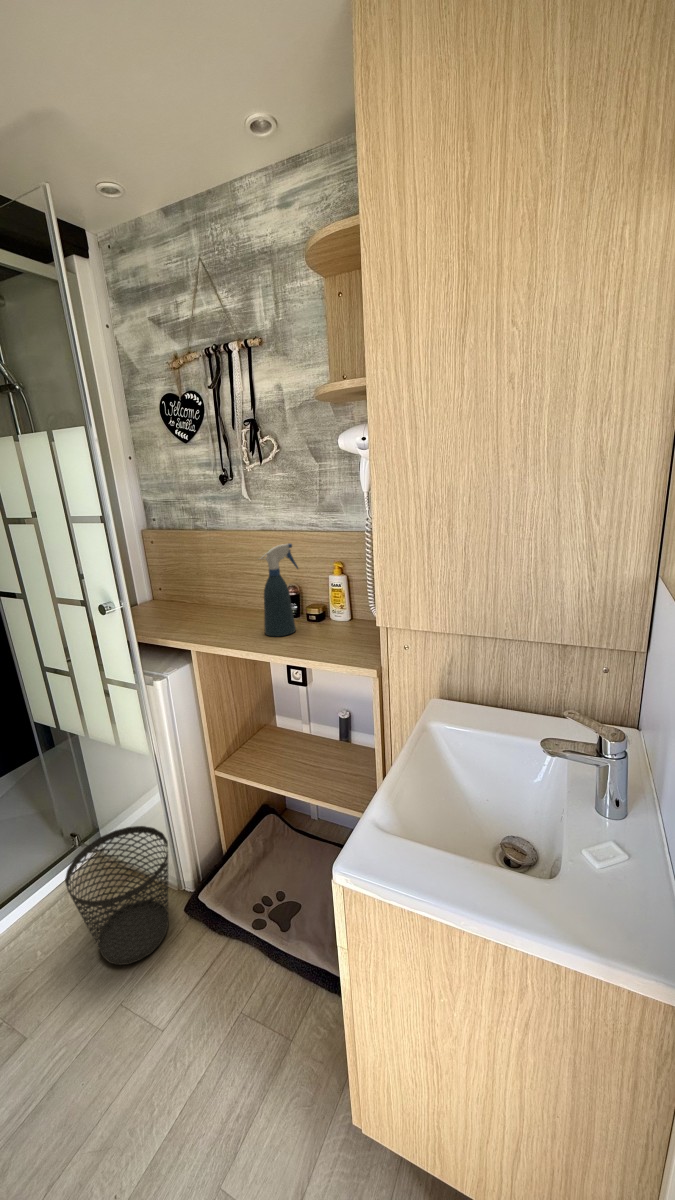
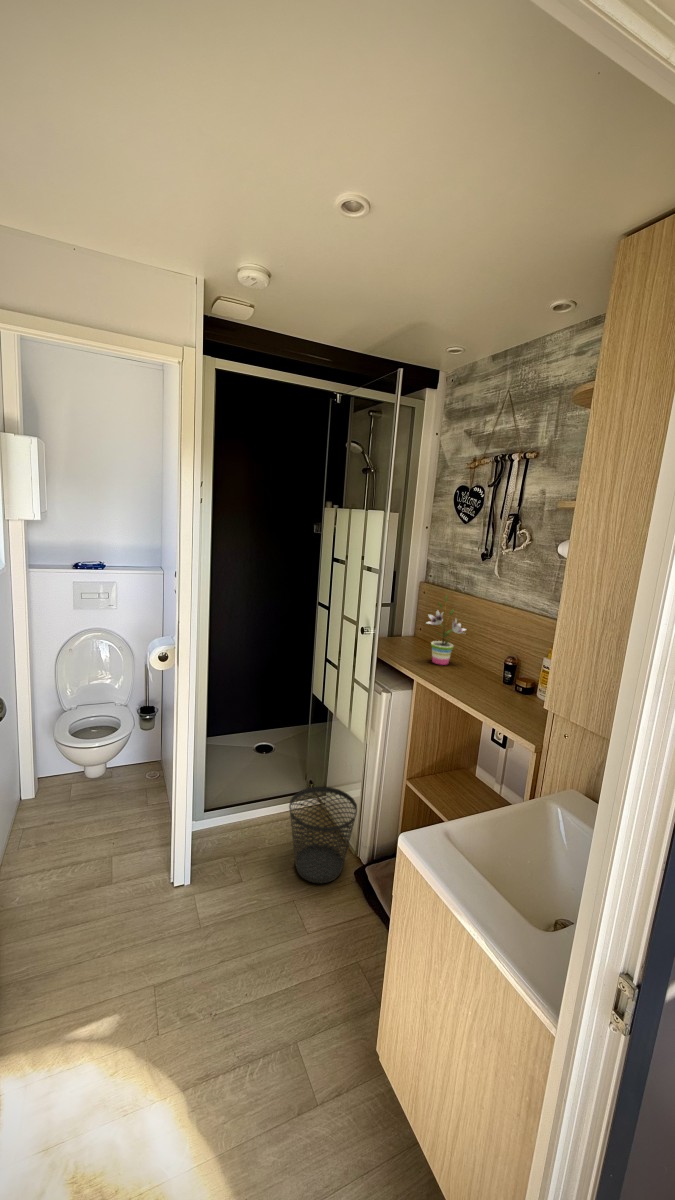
potted plant: none [180,535,233,622] -> present [427,596,466,665]
spray bottle: present [260,544,298,636] -> none [471,619,513,693]

